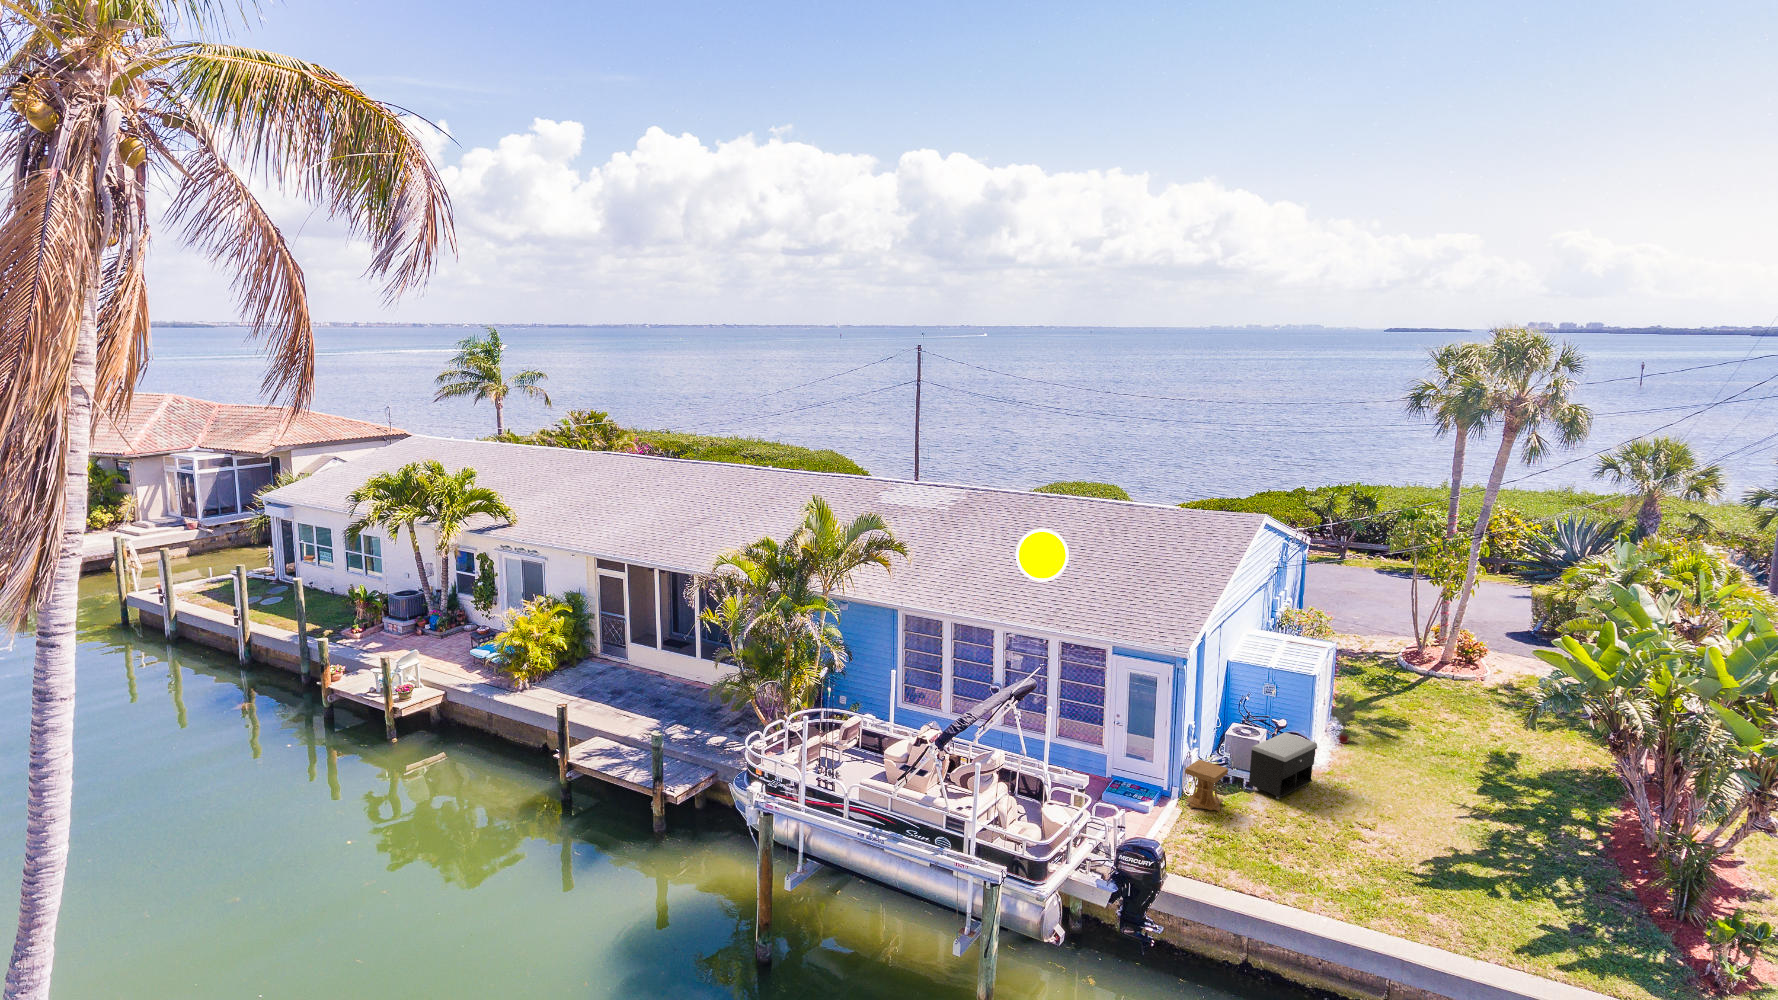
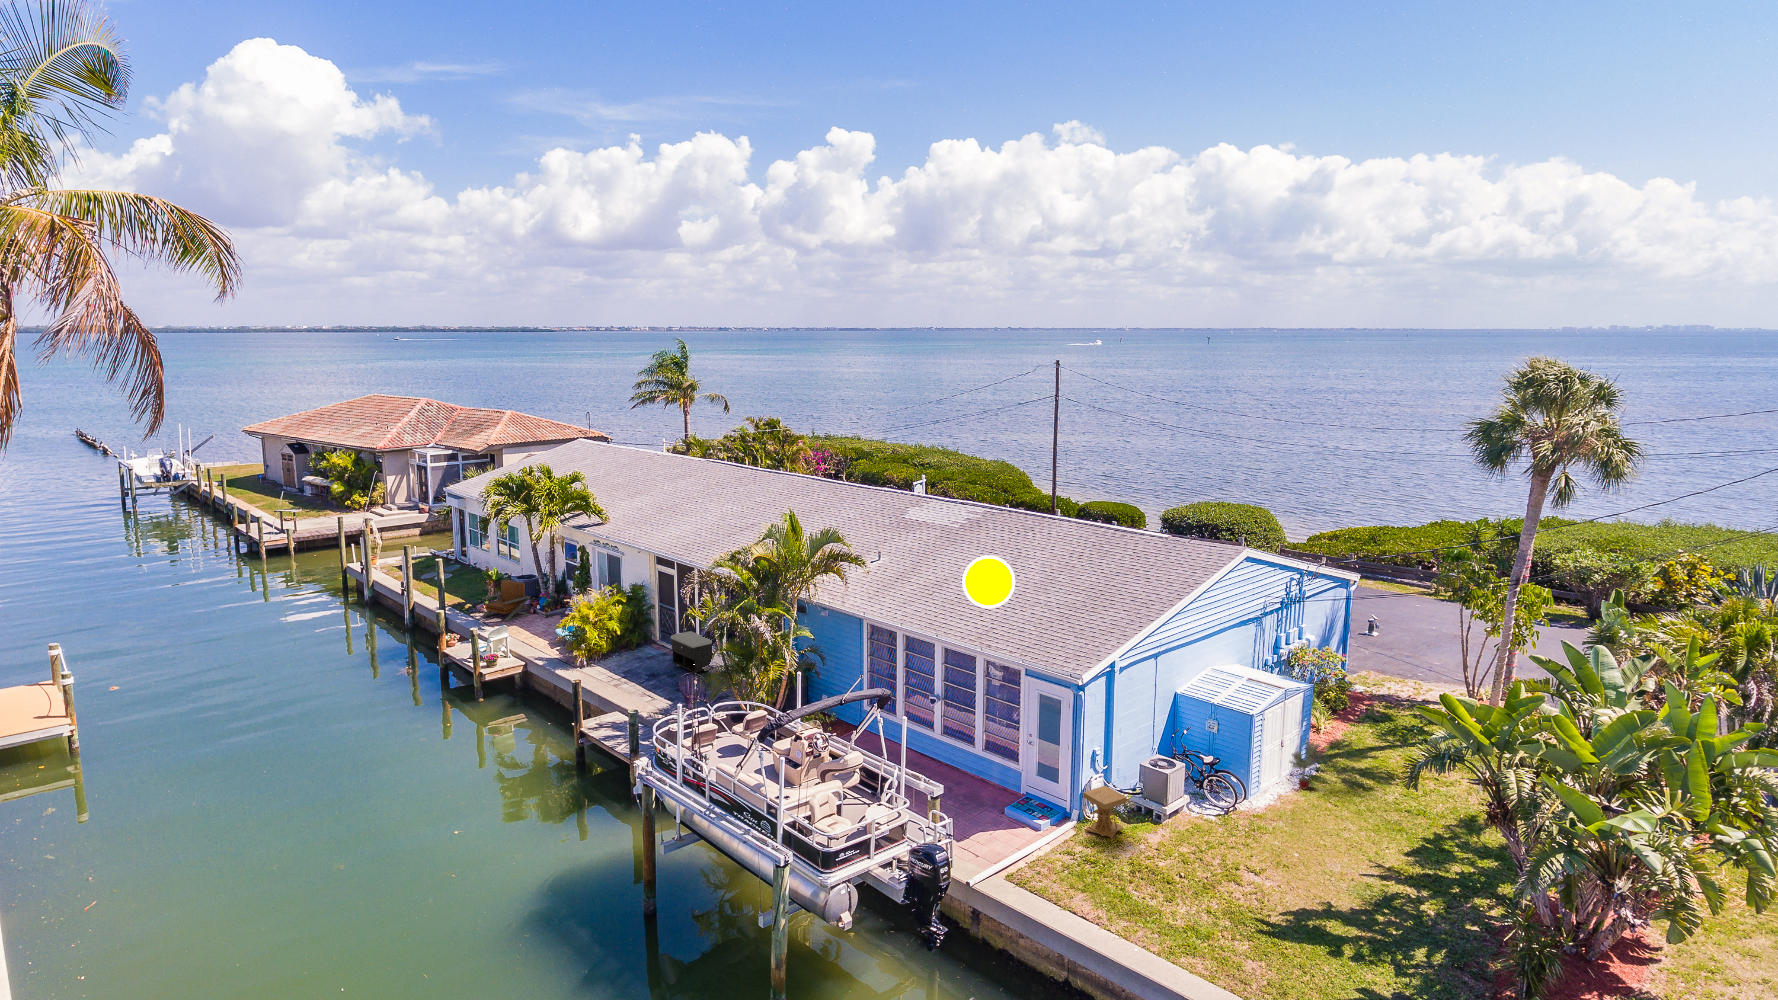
lounge chair: none [352,598,415,648] -> present [482,580,531,622]
storage bench: present [1249,732,1317,799] -> present [671,631,713,674]

